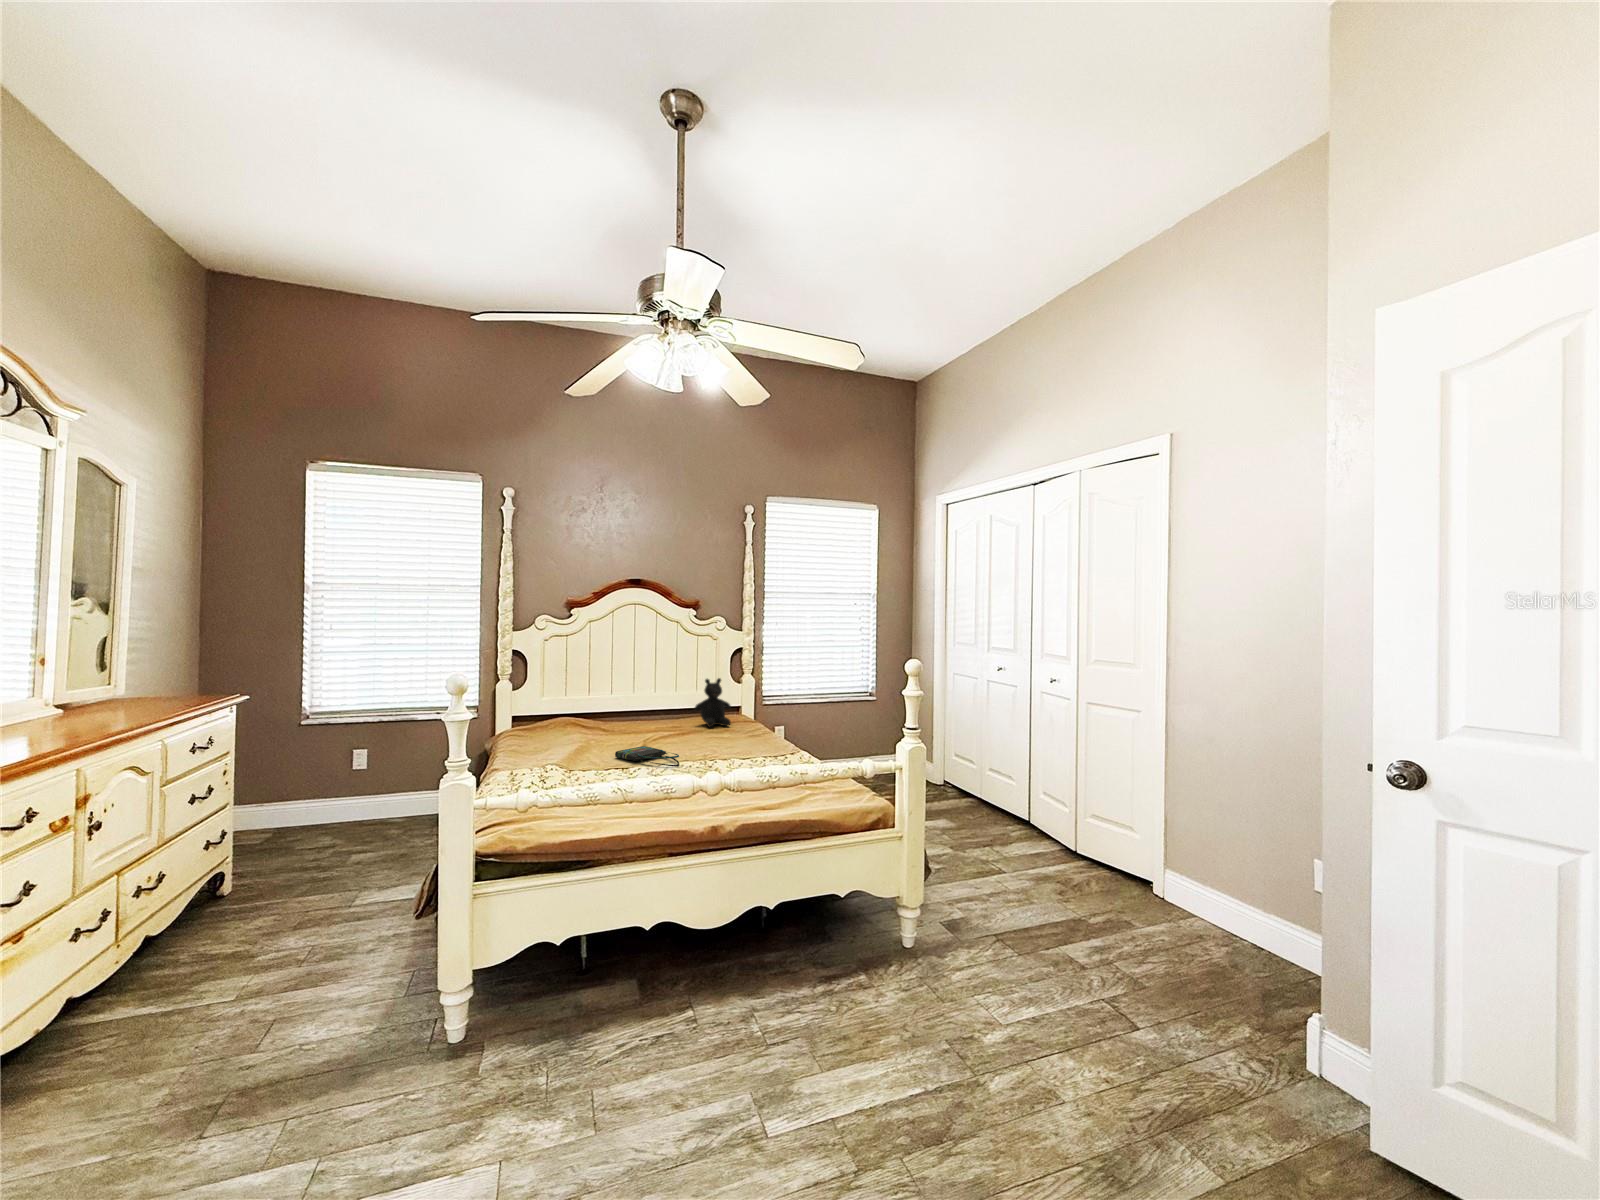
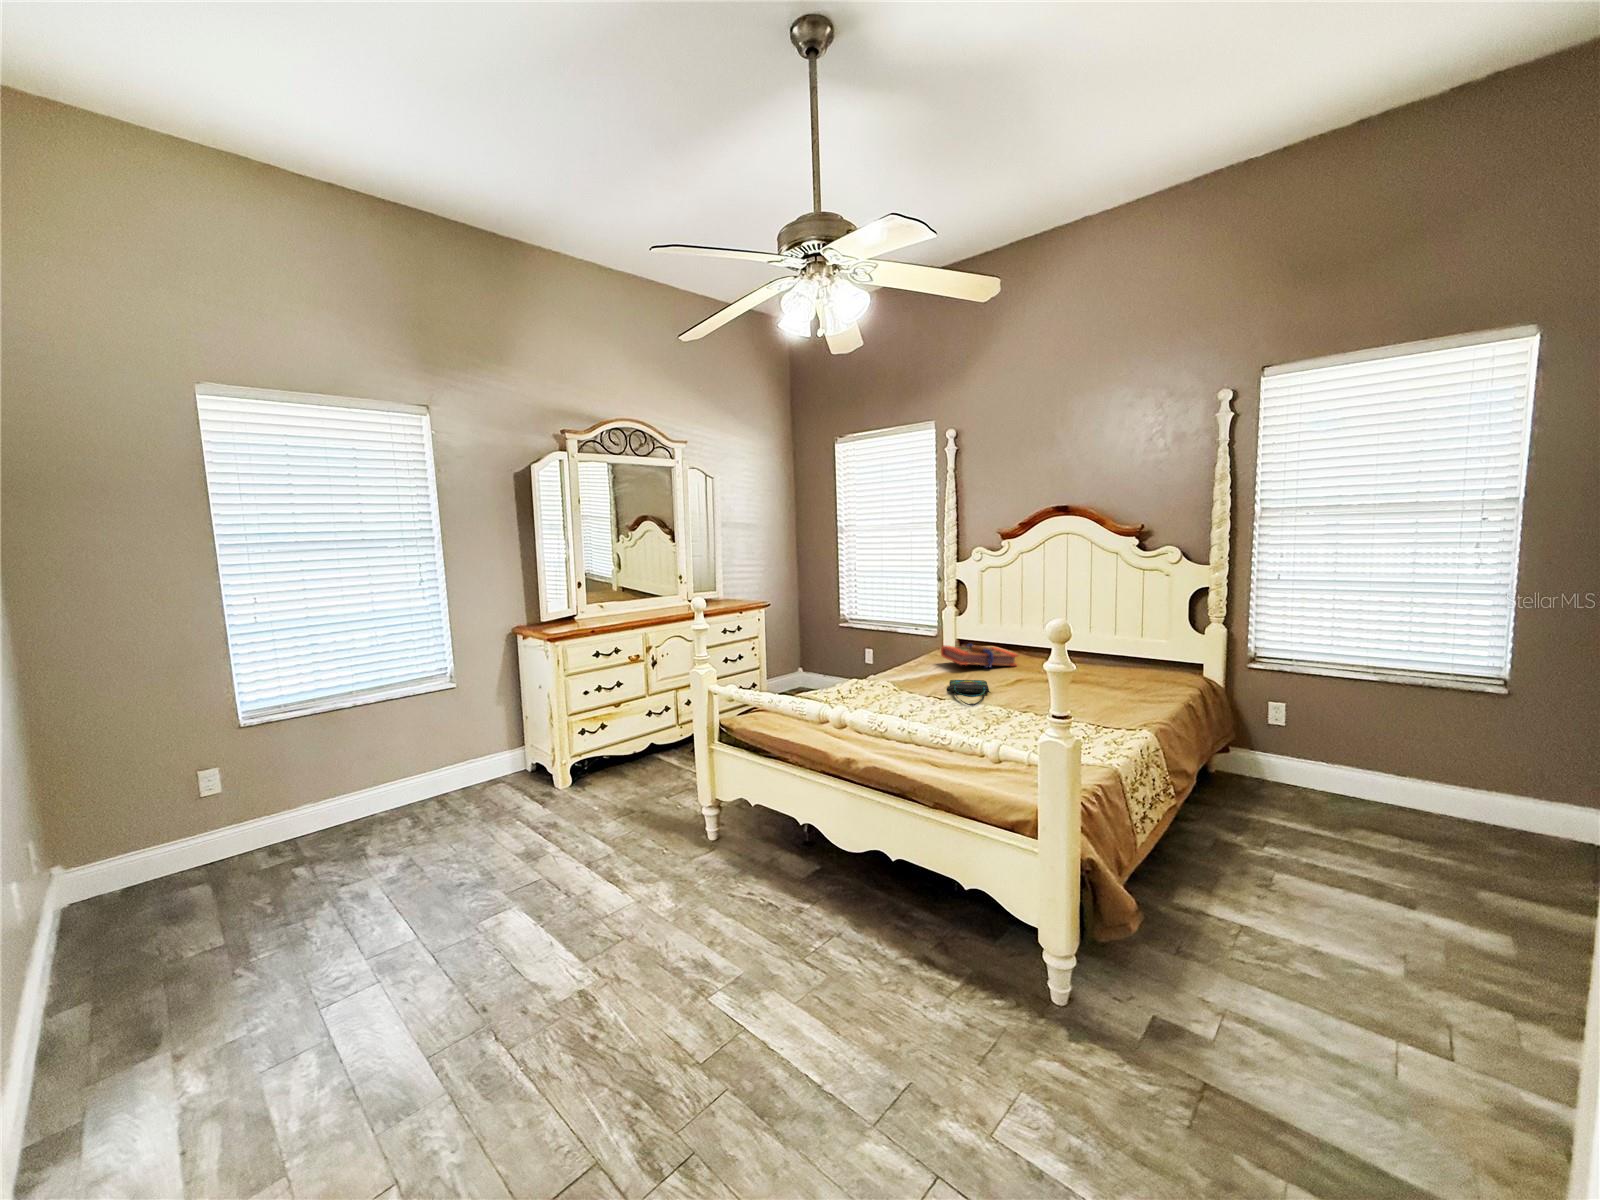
teddy bear: present [695,678,731,727] -> none [1106,620,1157,679]
book: none [551,717,626,740] -> present [941,644,1018,668]

